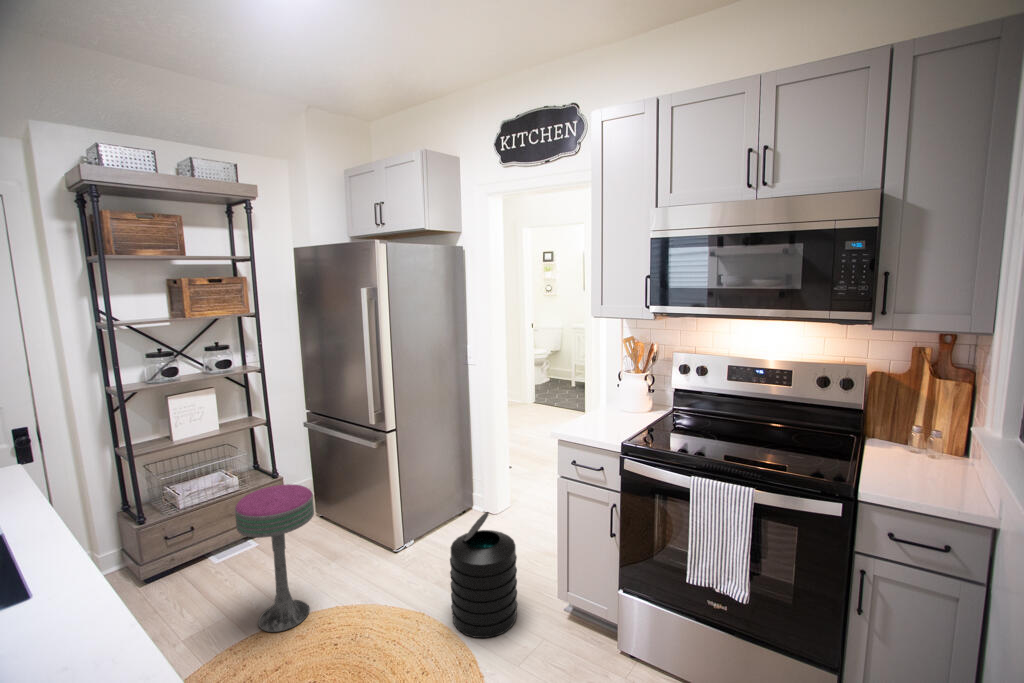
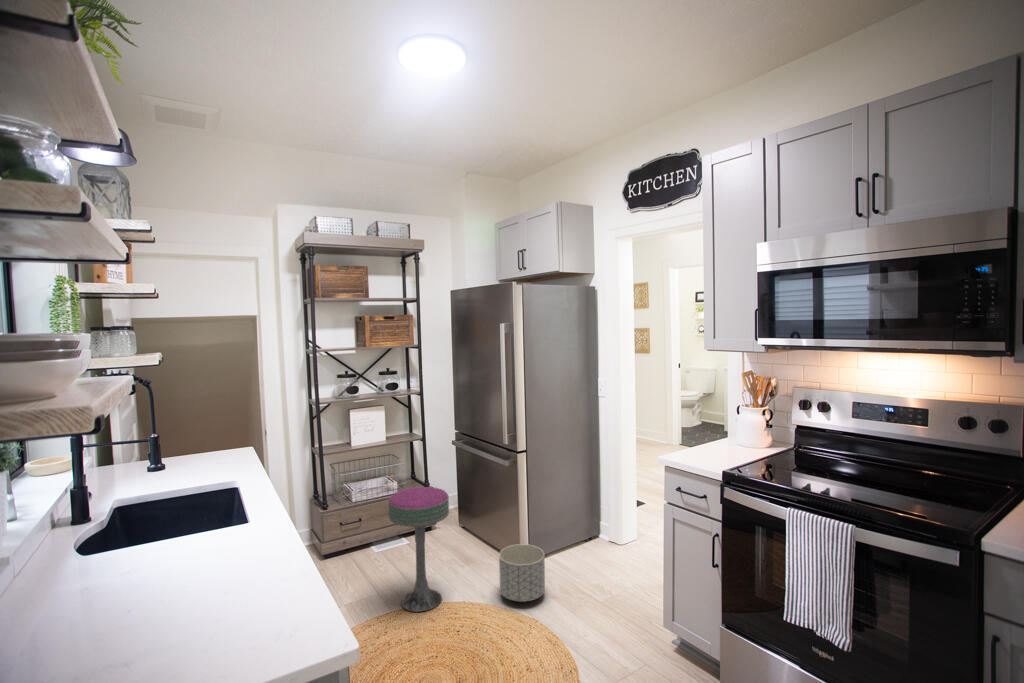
trash can: present [450,512,517,638] -> none [560,531,625,652]
planter: none [376,532,428,596] -> present [499,544,545,602]

